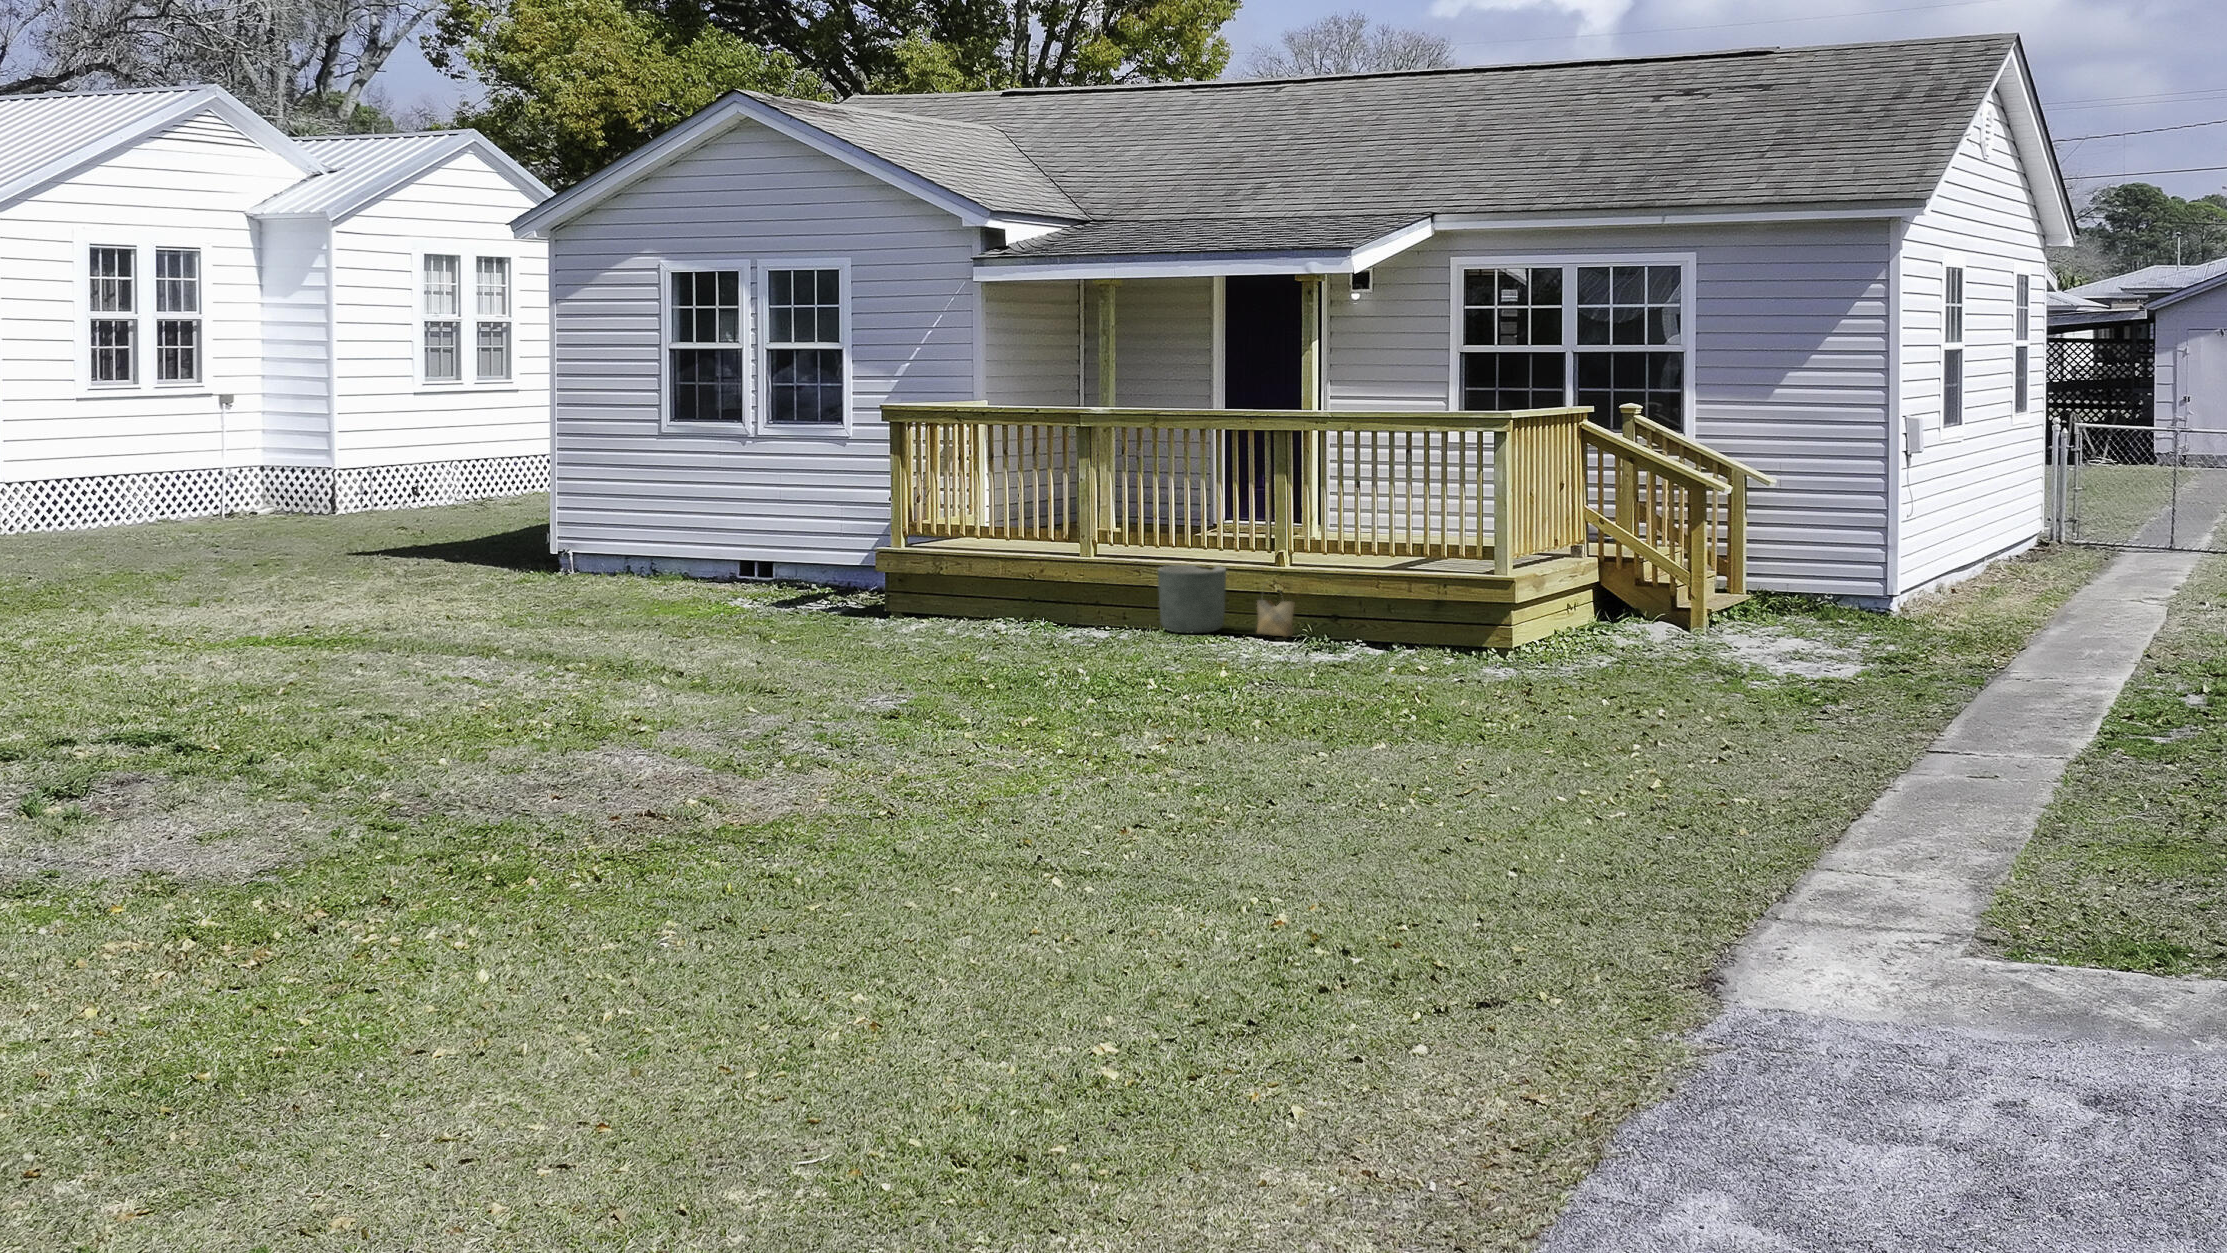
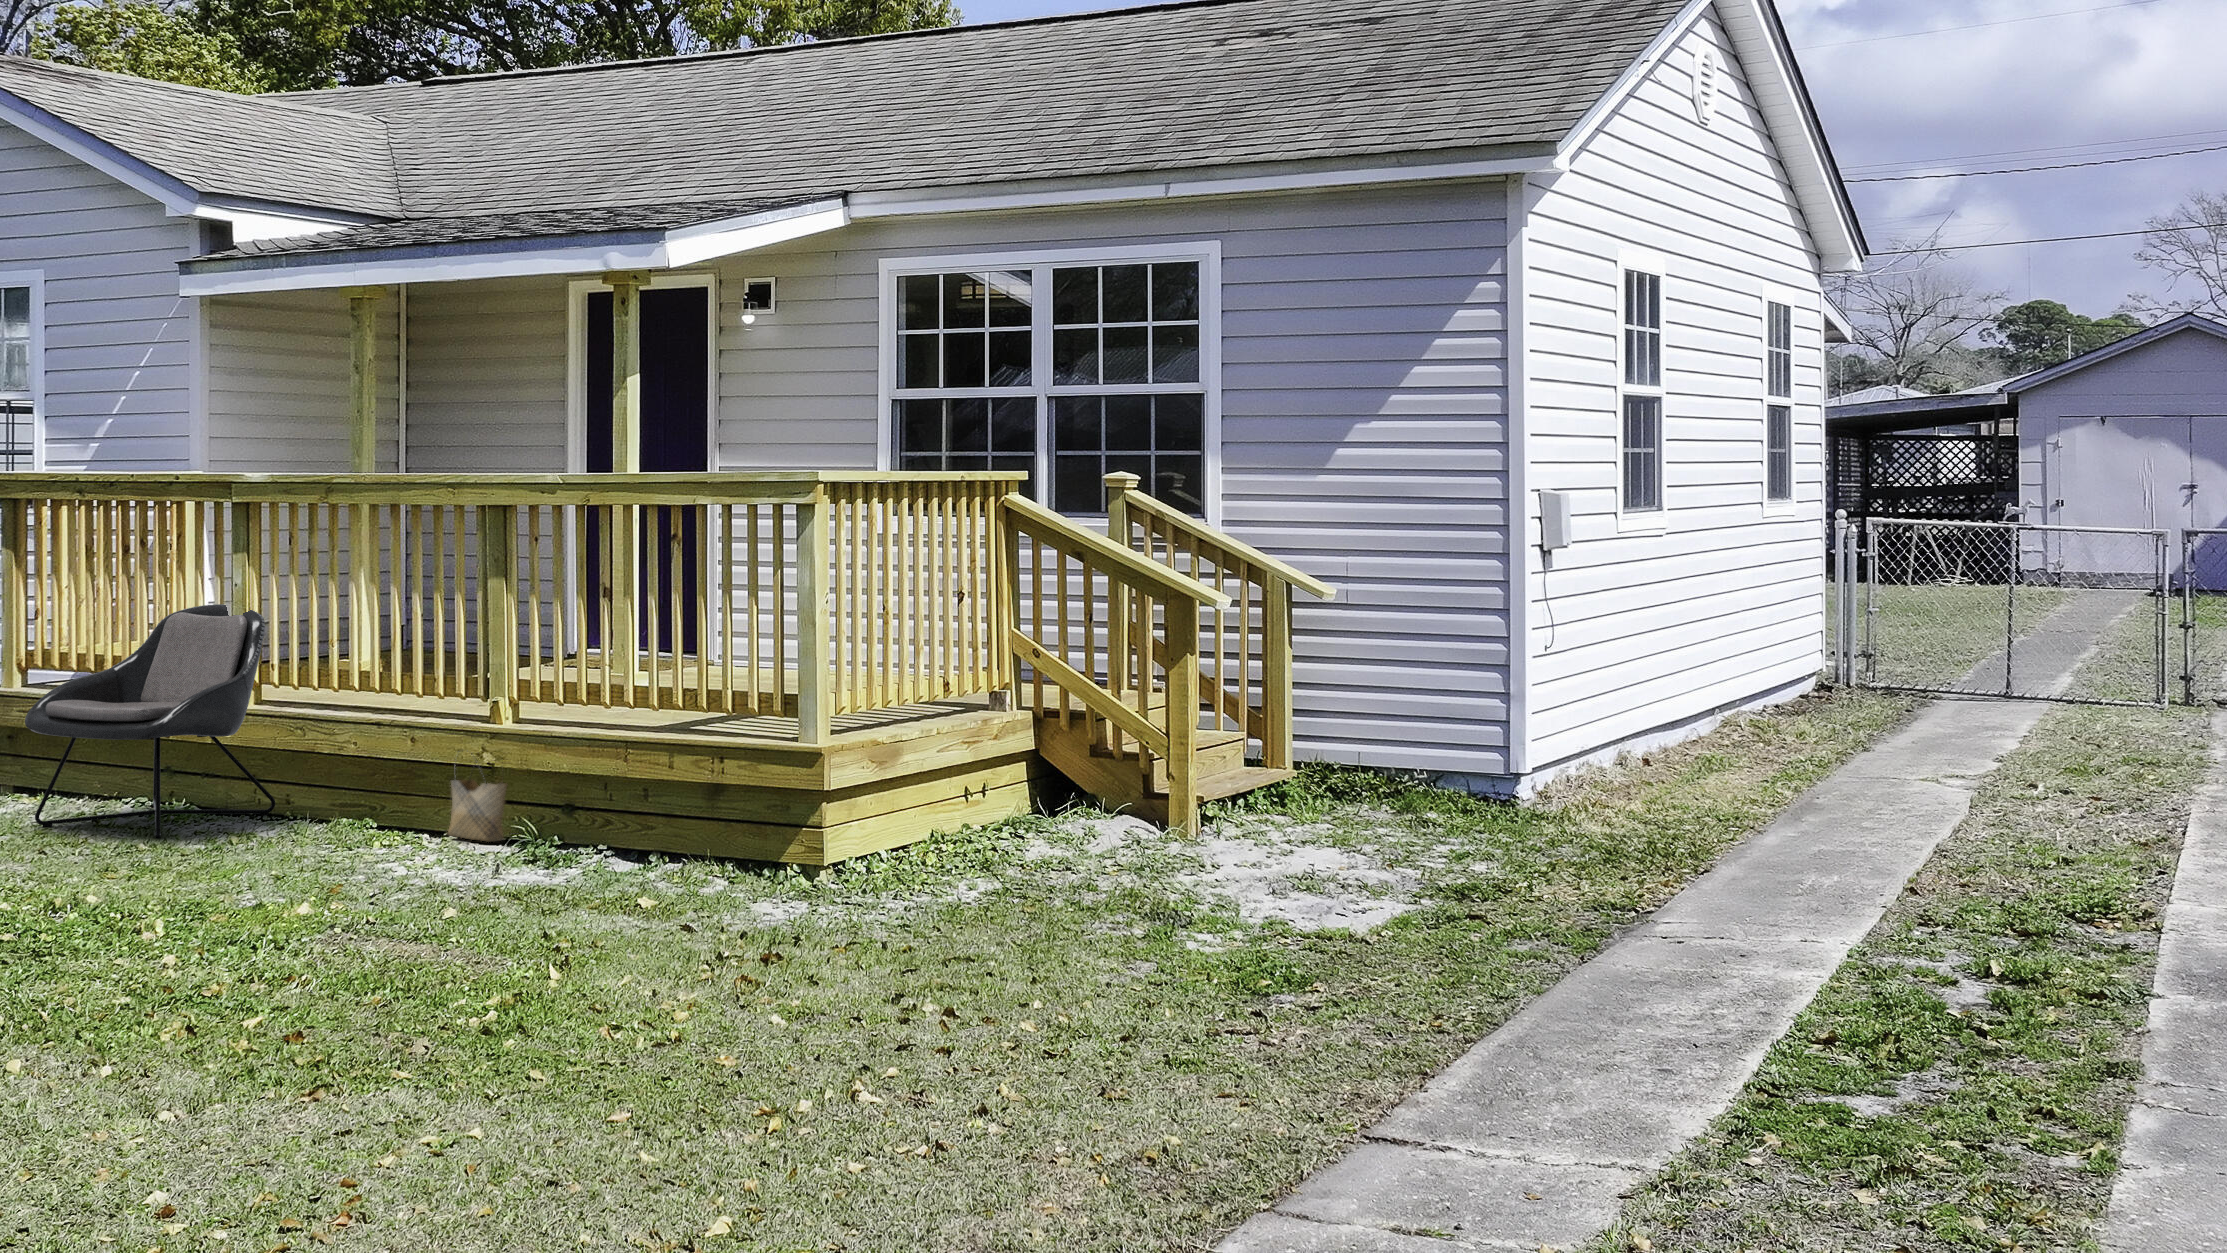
lounge chair: none [981,493,1122,636] -> present [25,604,275,839]
planter: present [1158,565,1226,633] -> none [305,720,421,834]

